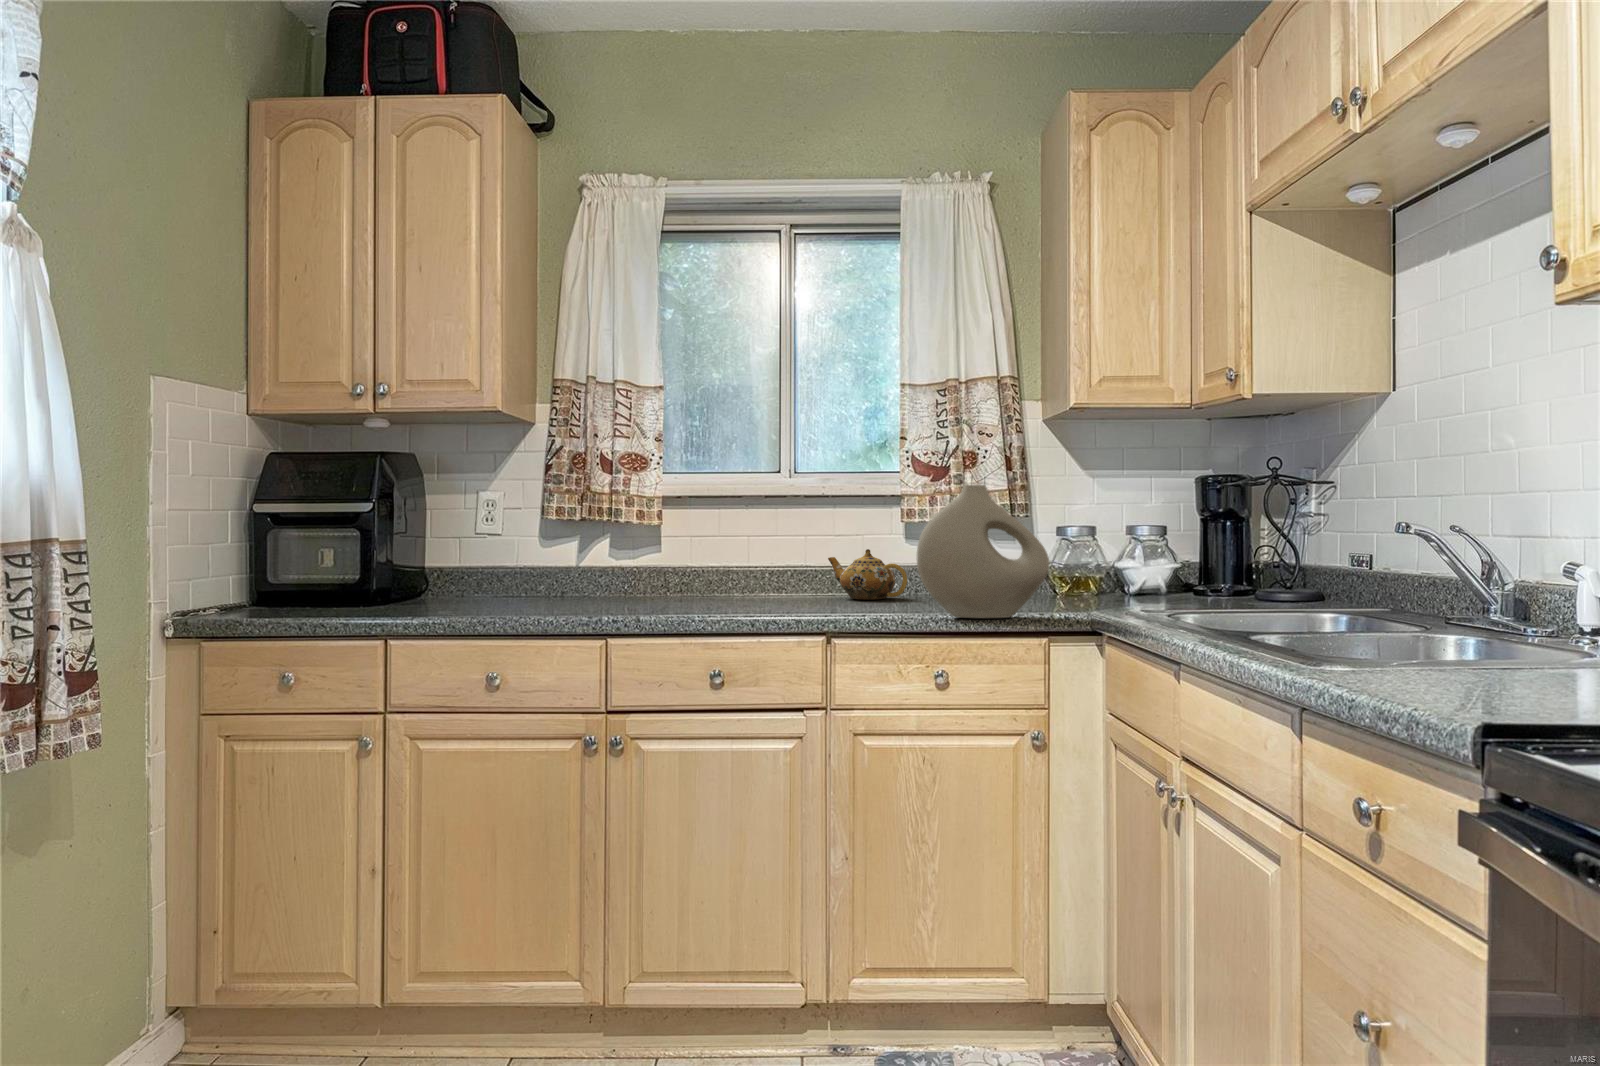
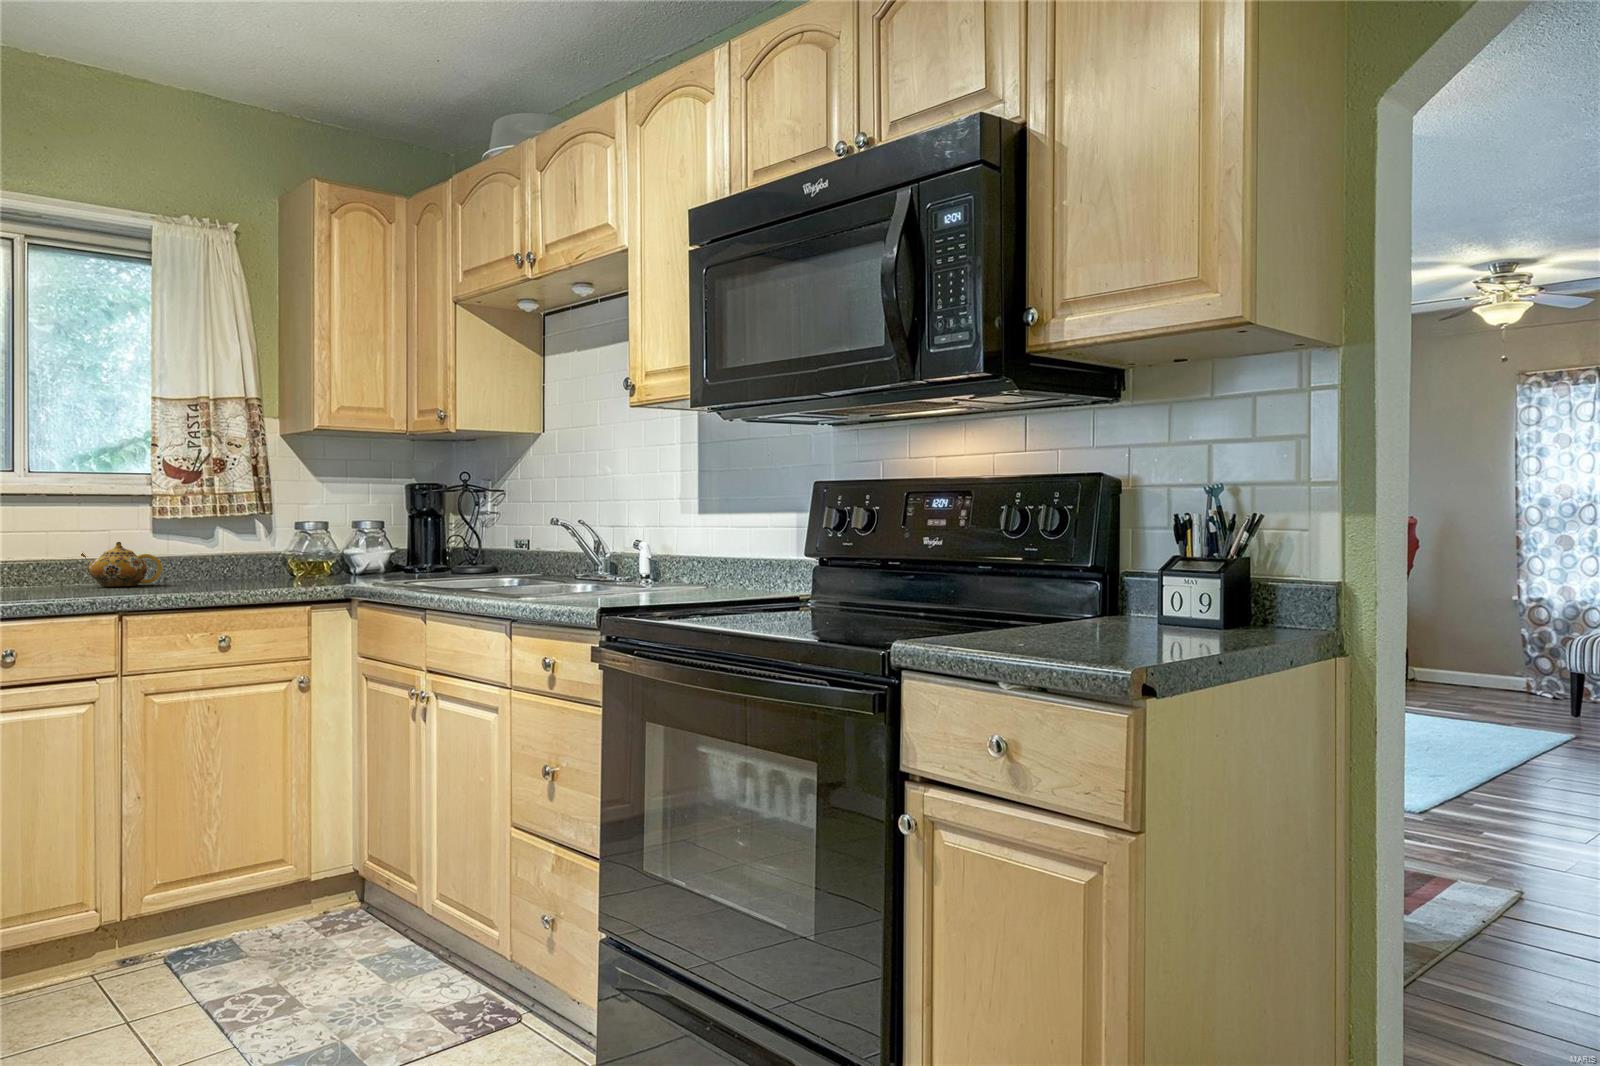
vase: present [916,484,1049,618] -> none [198,487,310,593]

